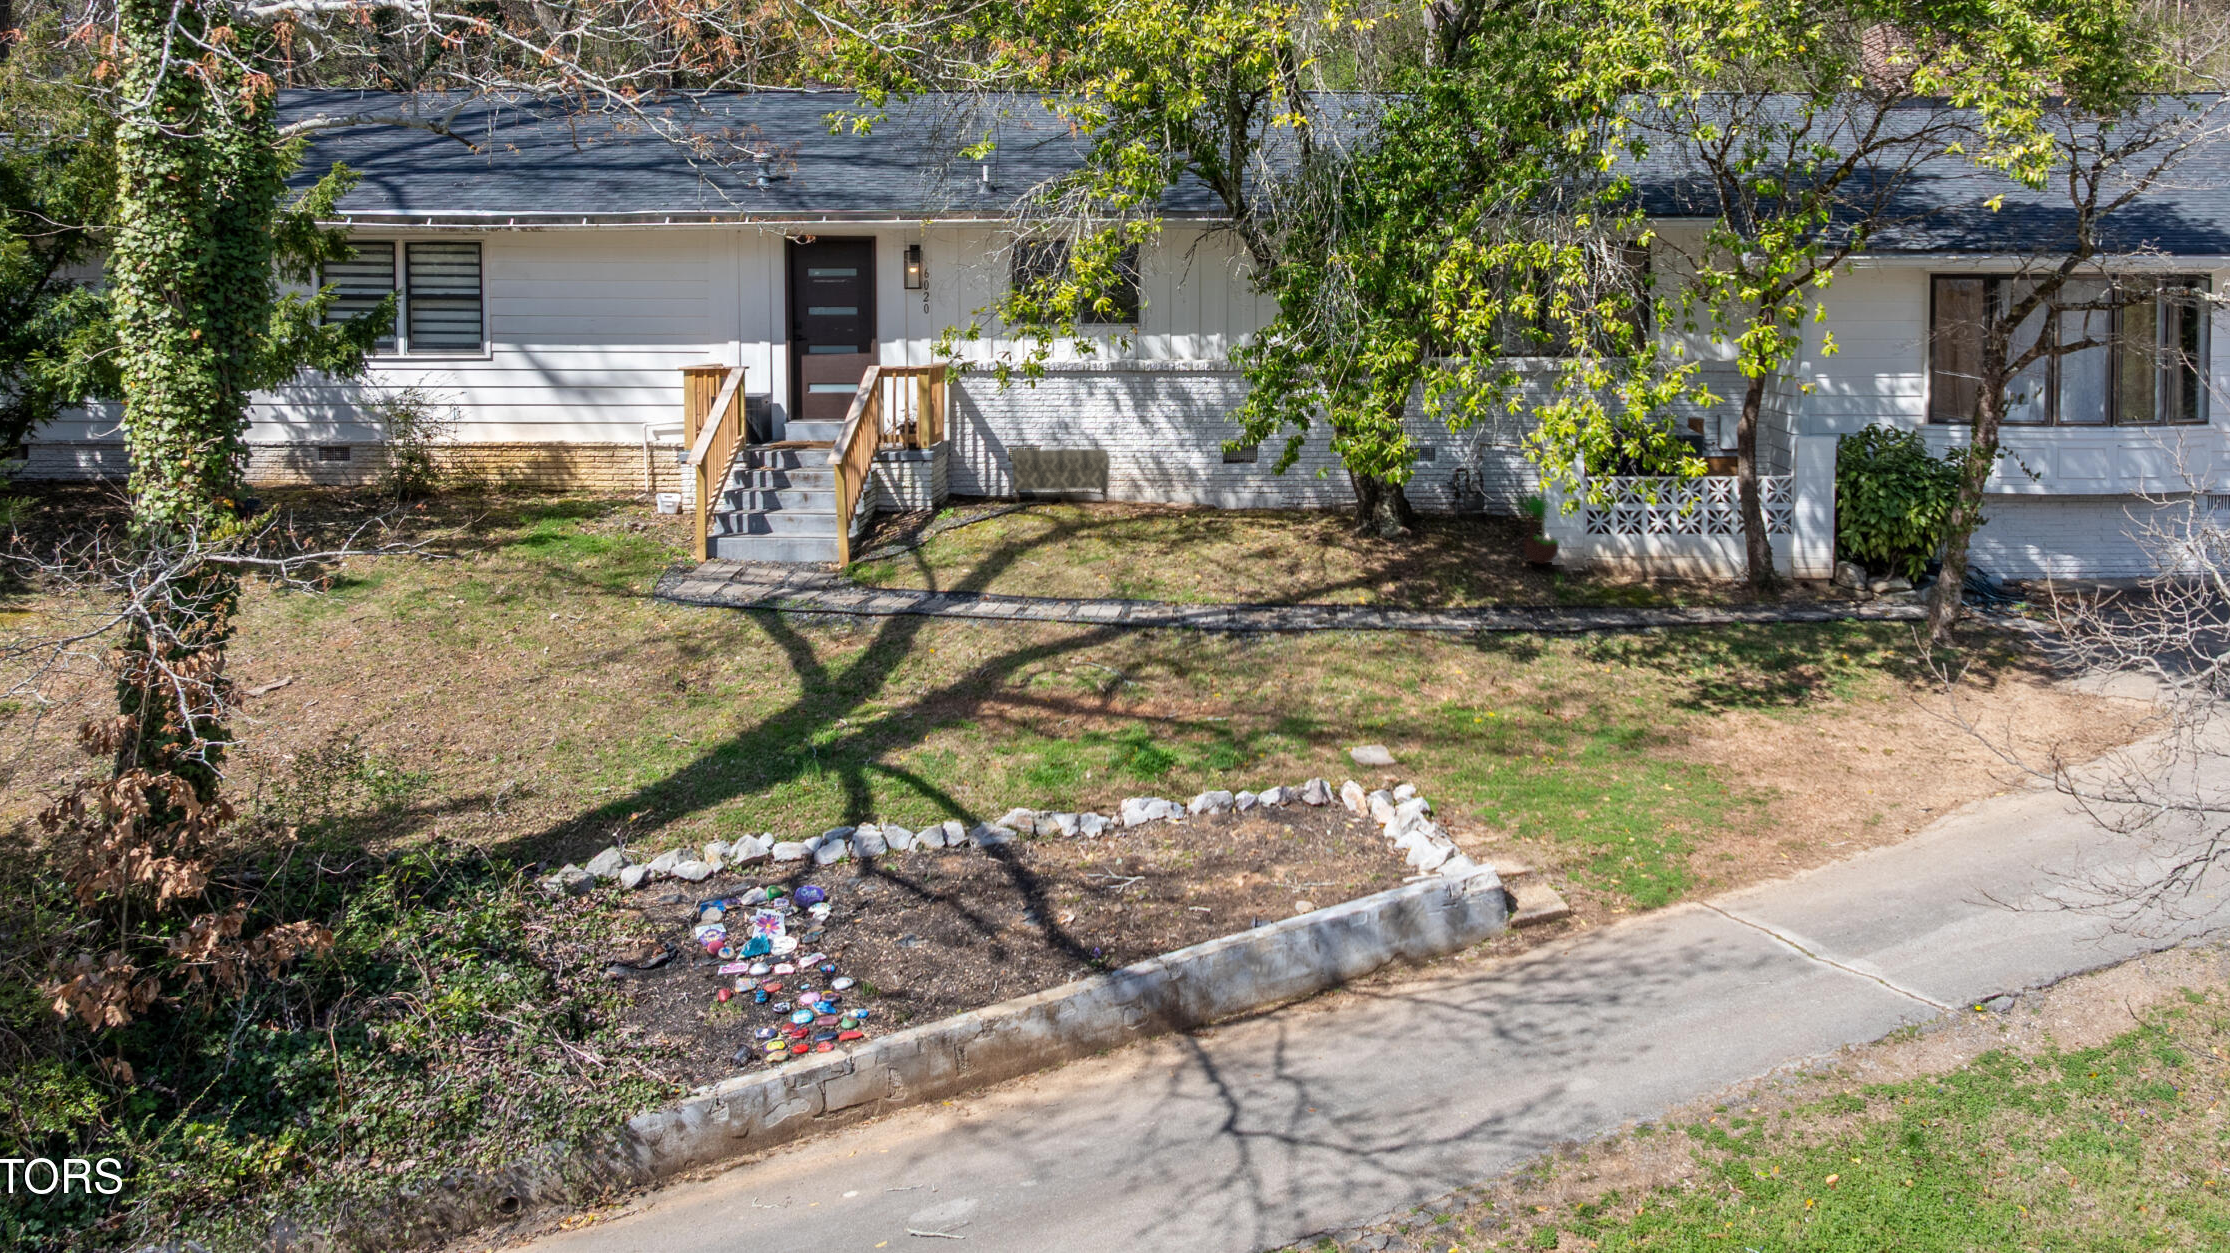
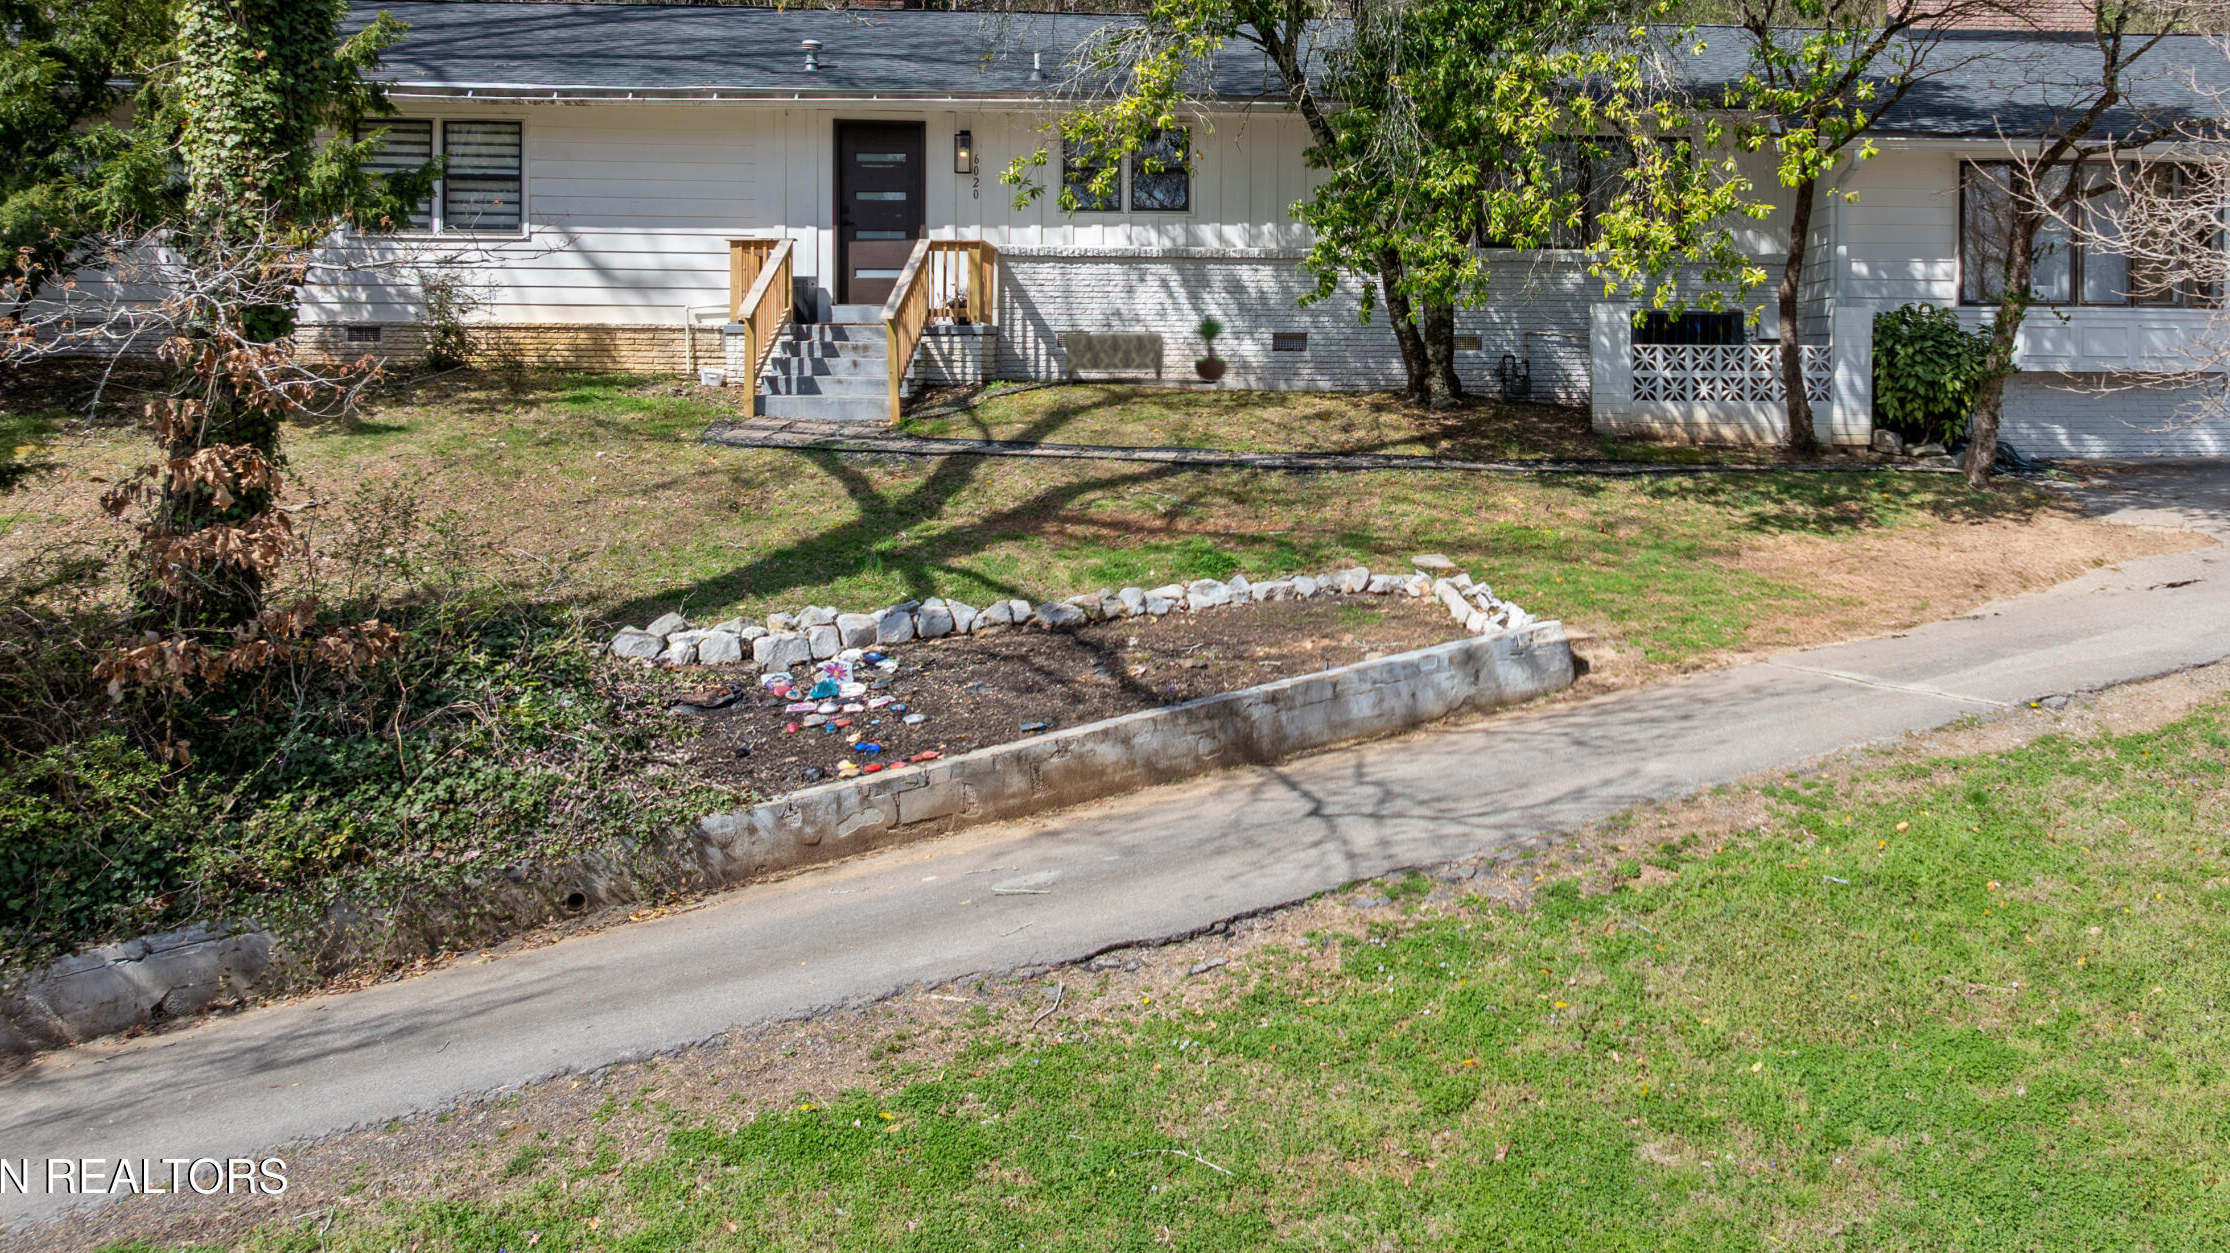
potted tree: present [1512,492,1559,564] -> present [1191,313,1228,382]

